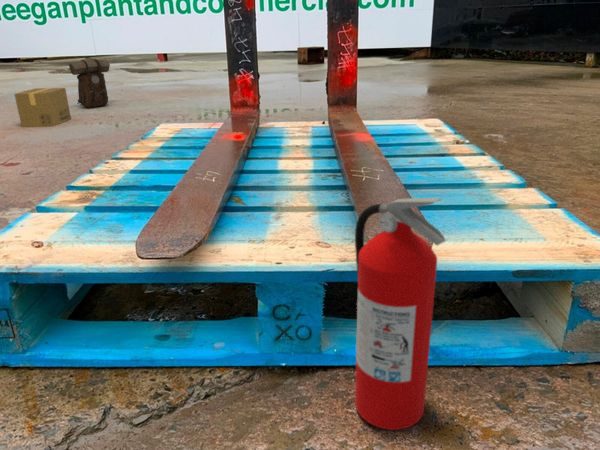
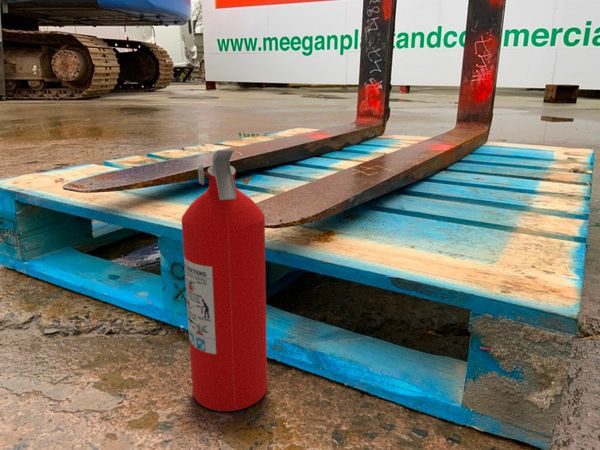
backpack: present [69,59,110,108] -> none [287,79,323,123]
cardboard box: present [15,88,71,127] -> none [230,100,273,133]

